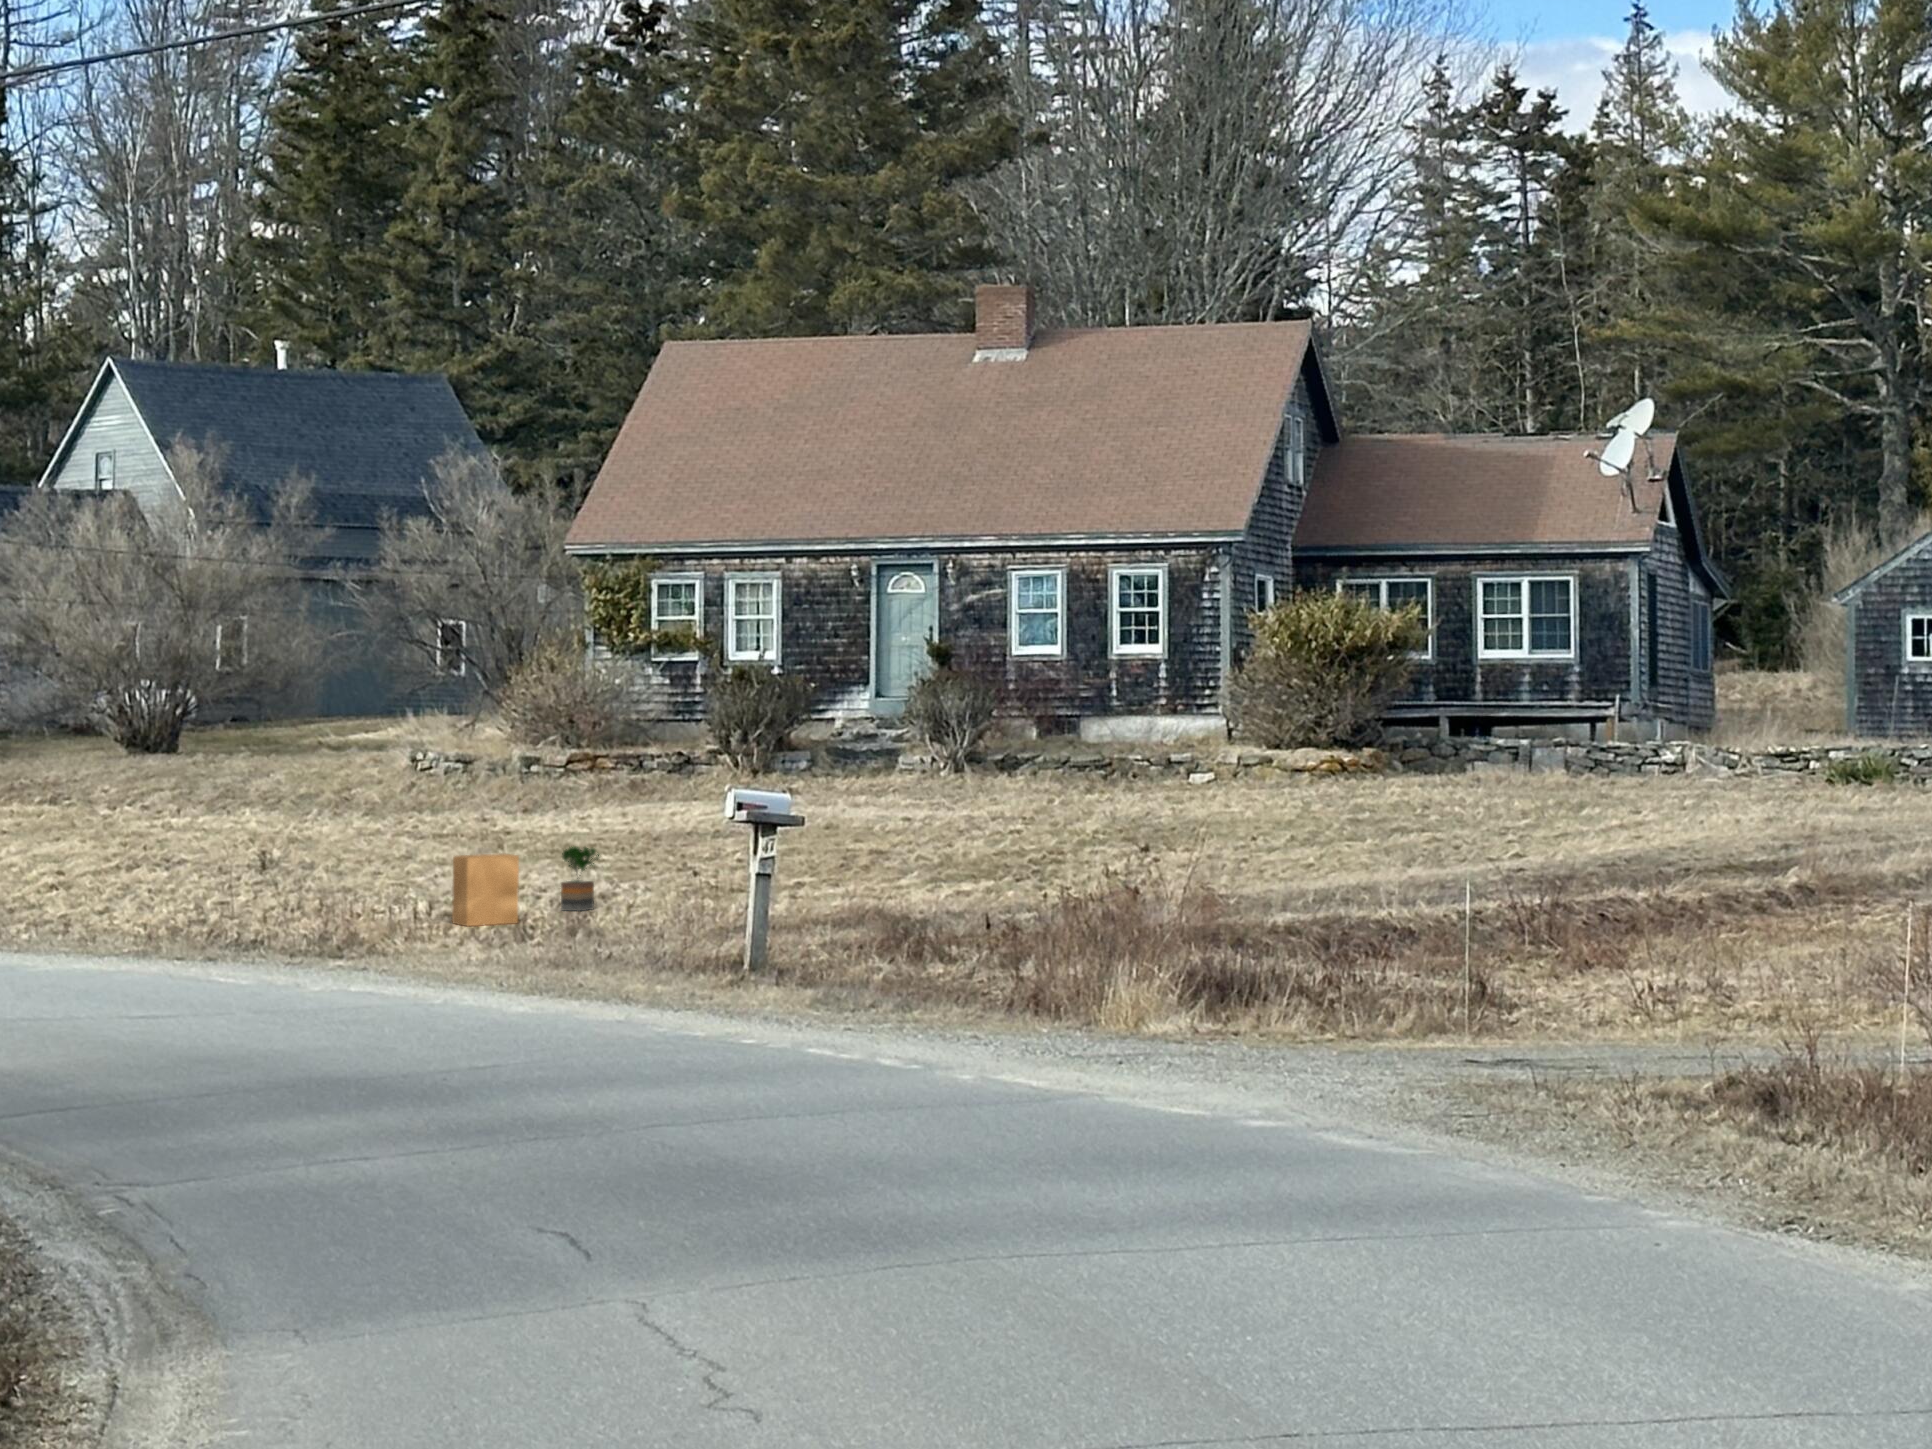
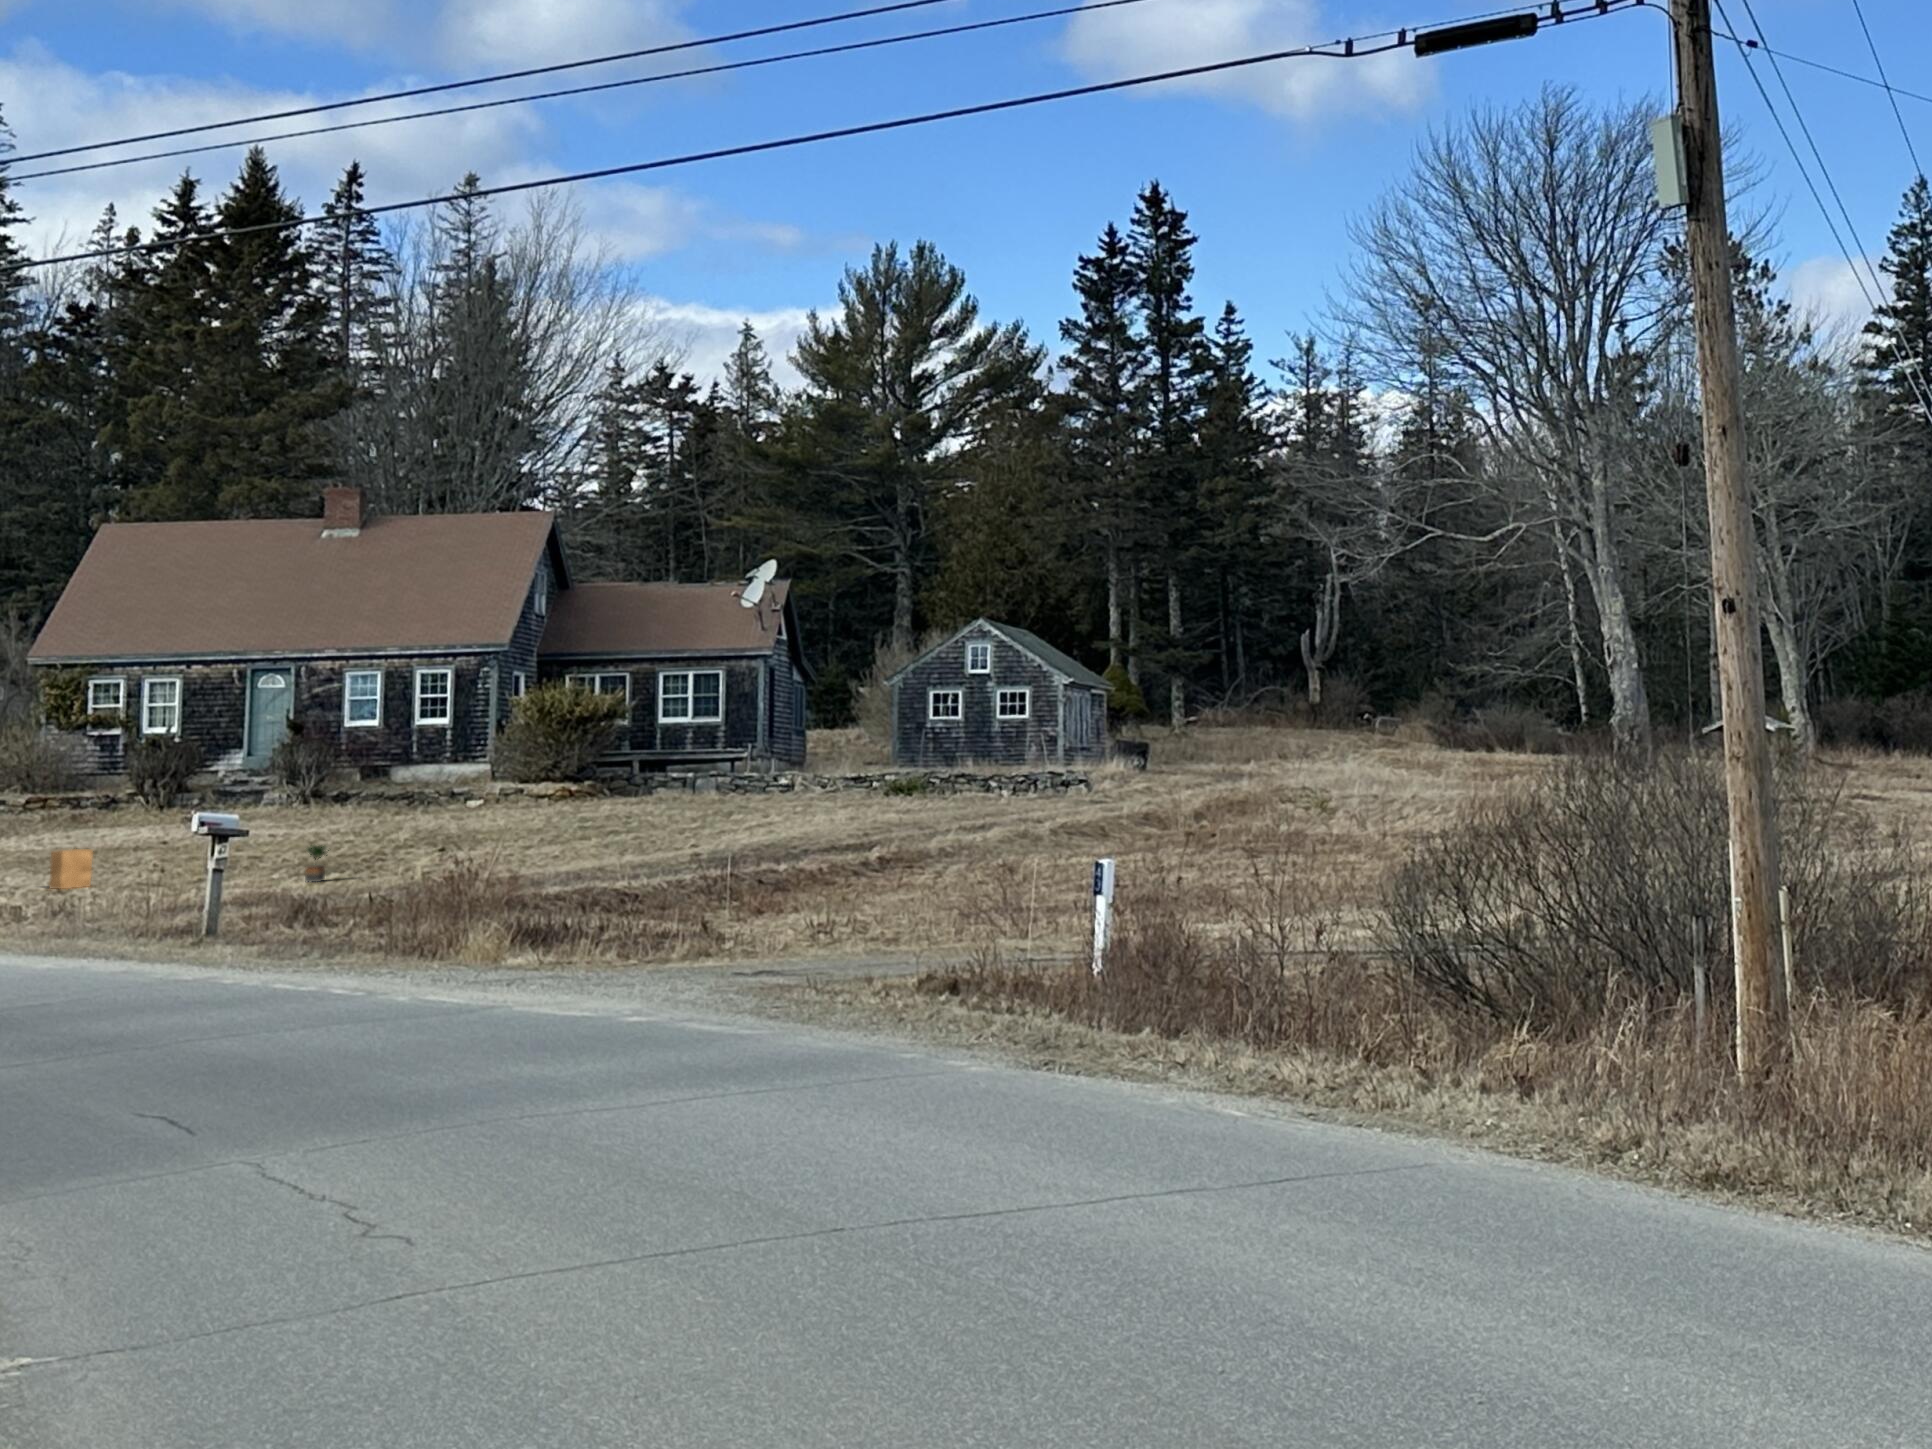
potted tree: present [561,846,599,911] -> present [305,845,329,882]

